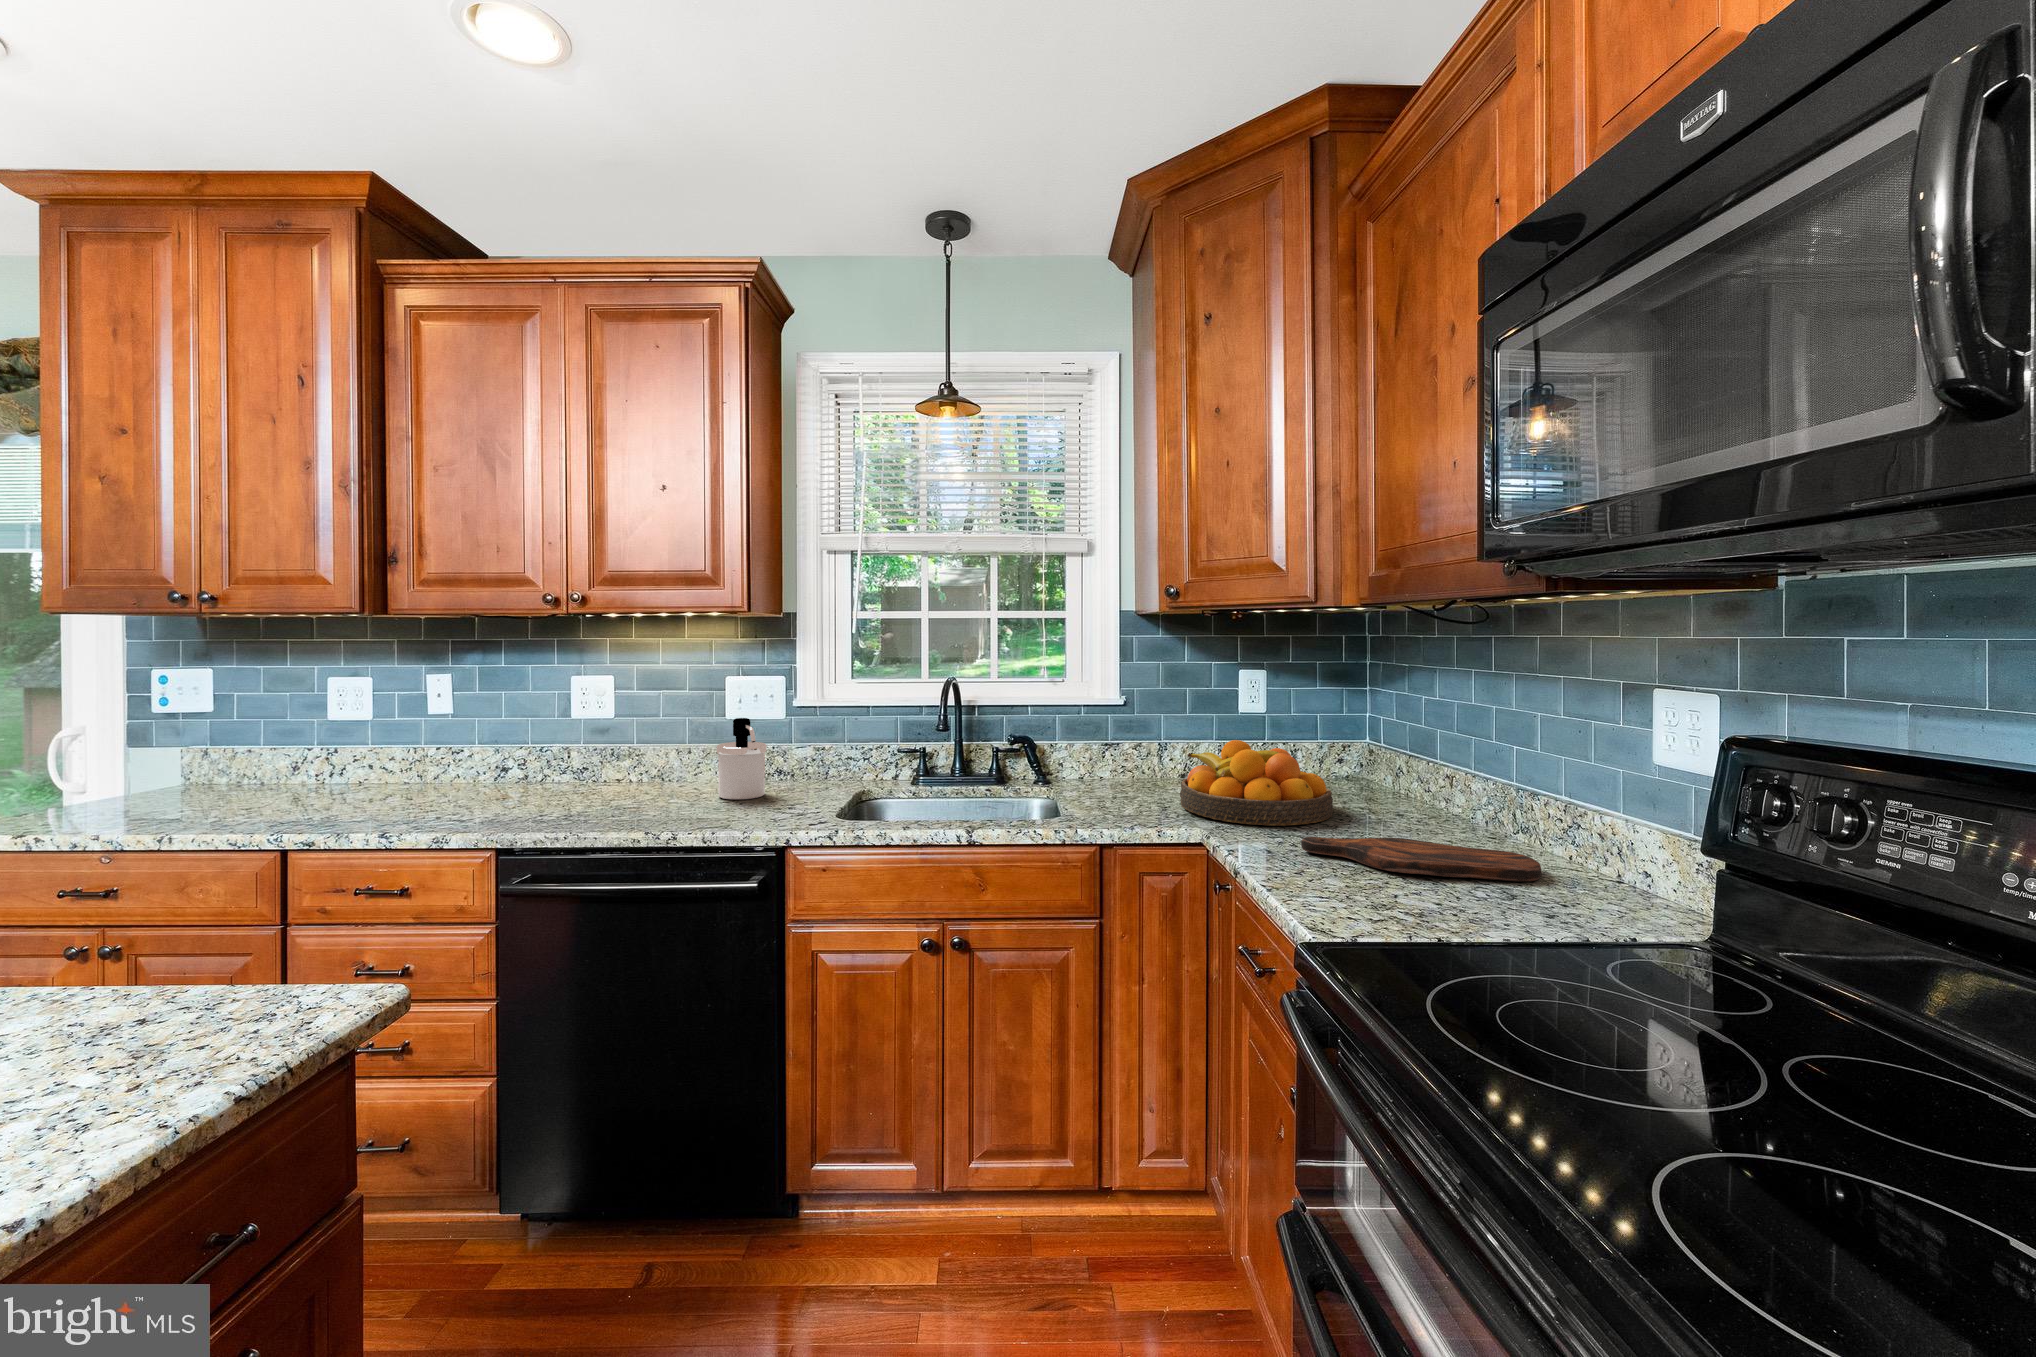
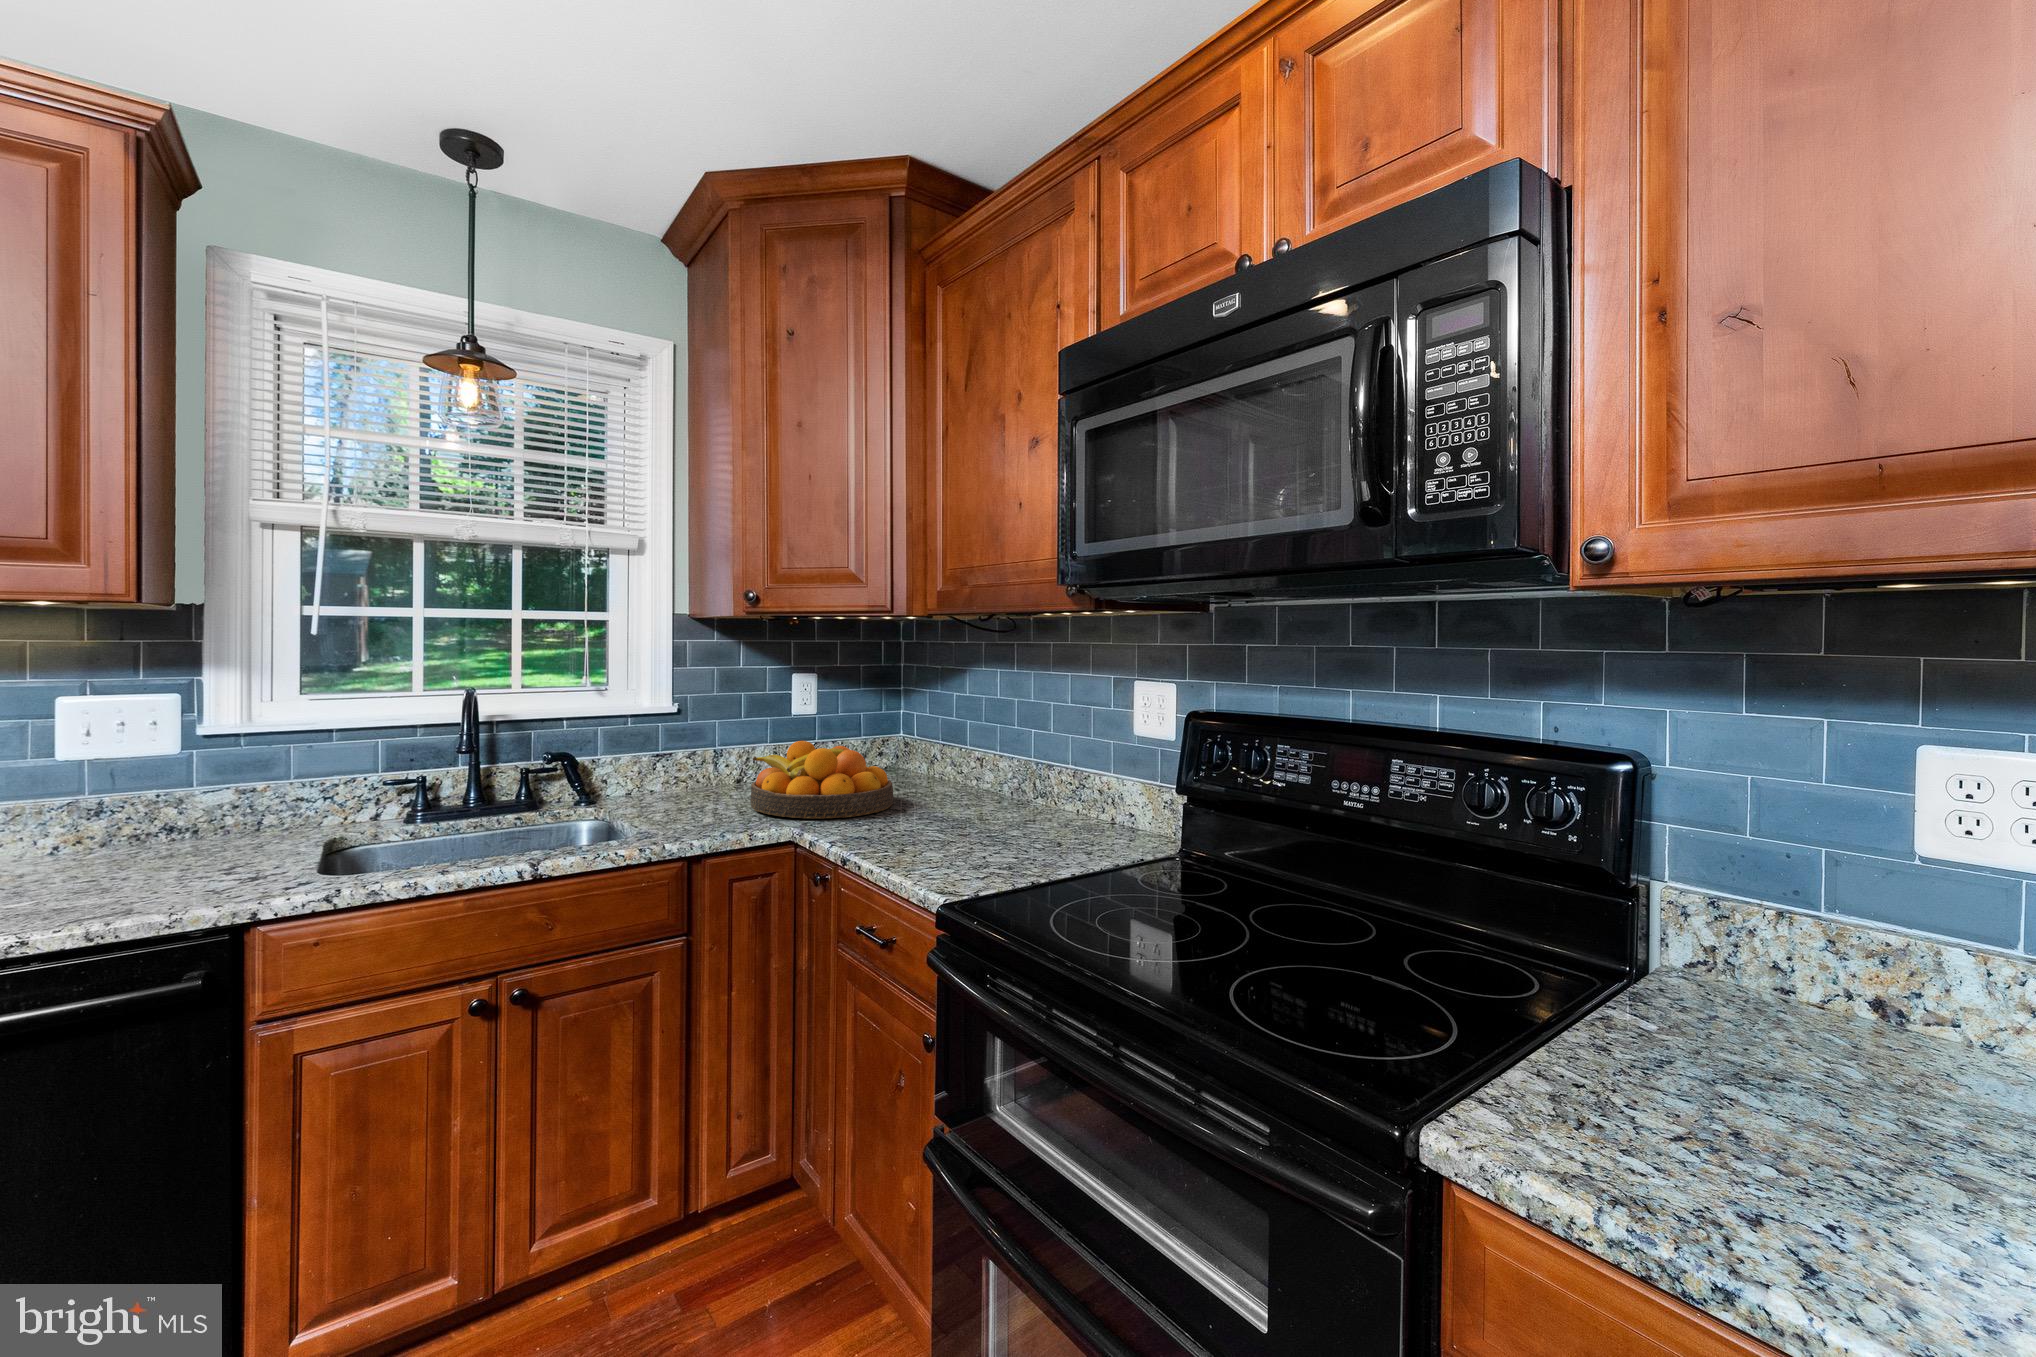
soap dispenser: present [717,718,766,799] -> none [75,754,170,871]
cutting board: present [1301,837,1541,882] -> none [888,813,1069,840]

